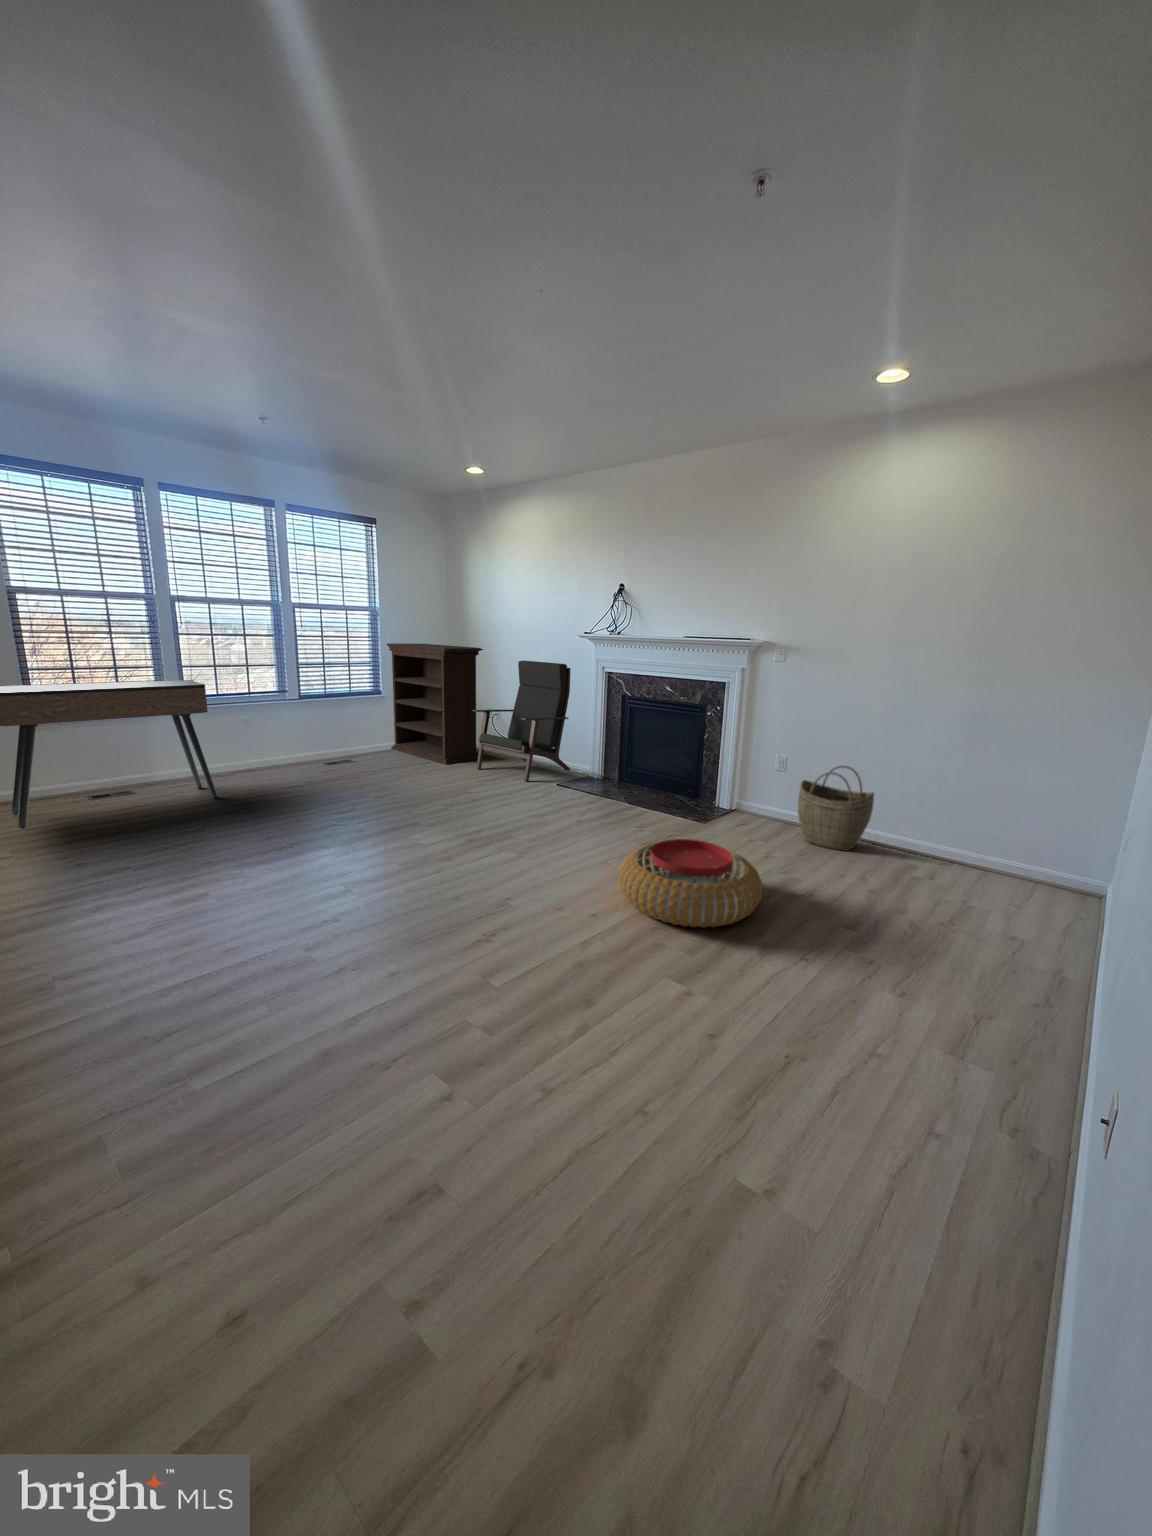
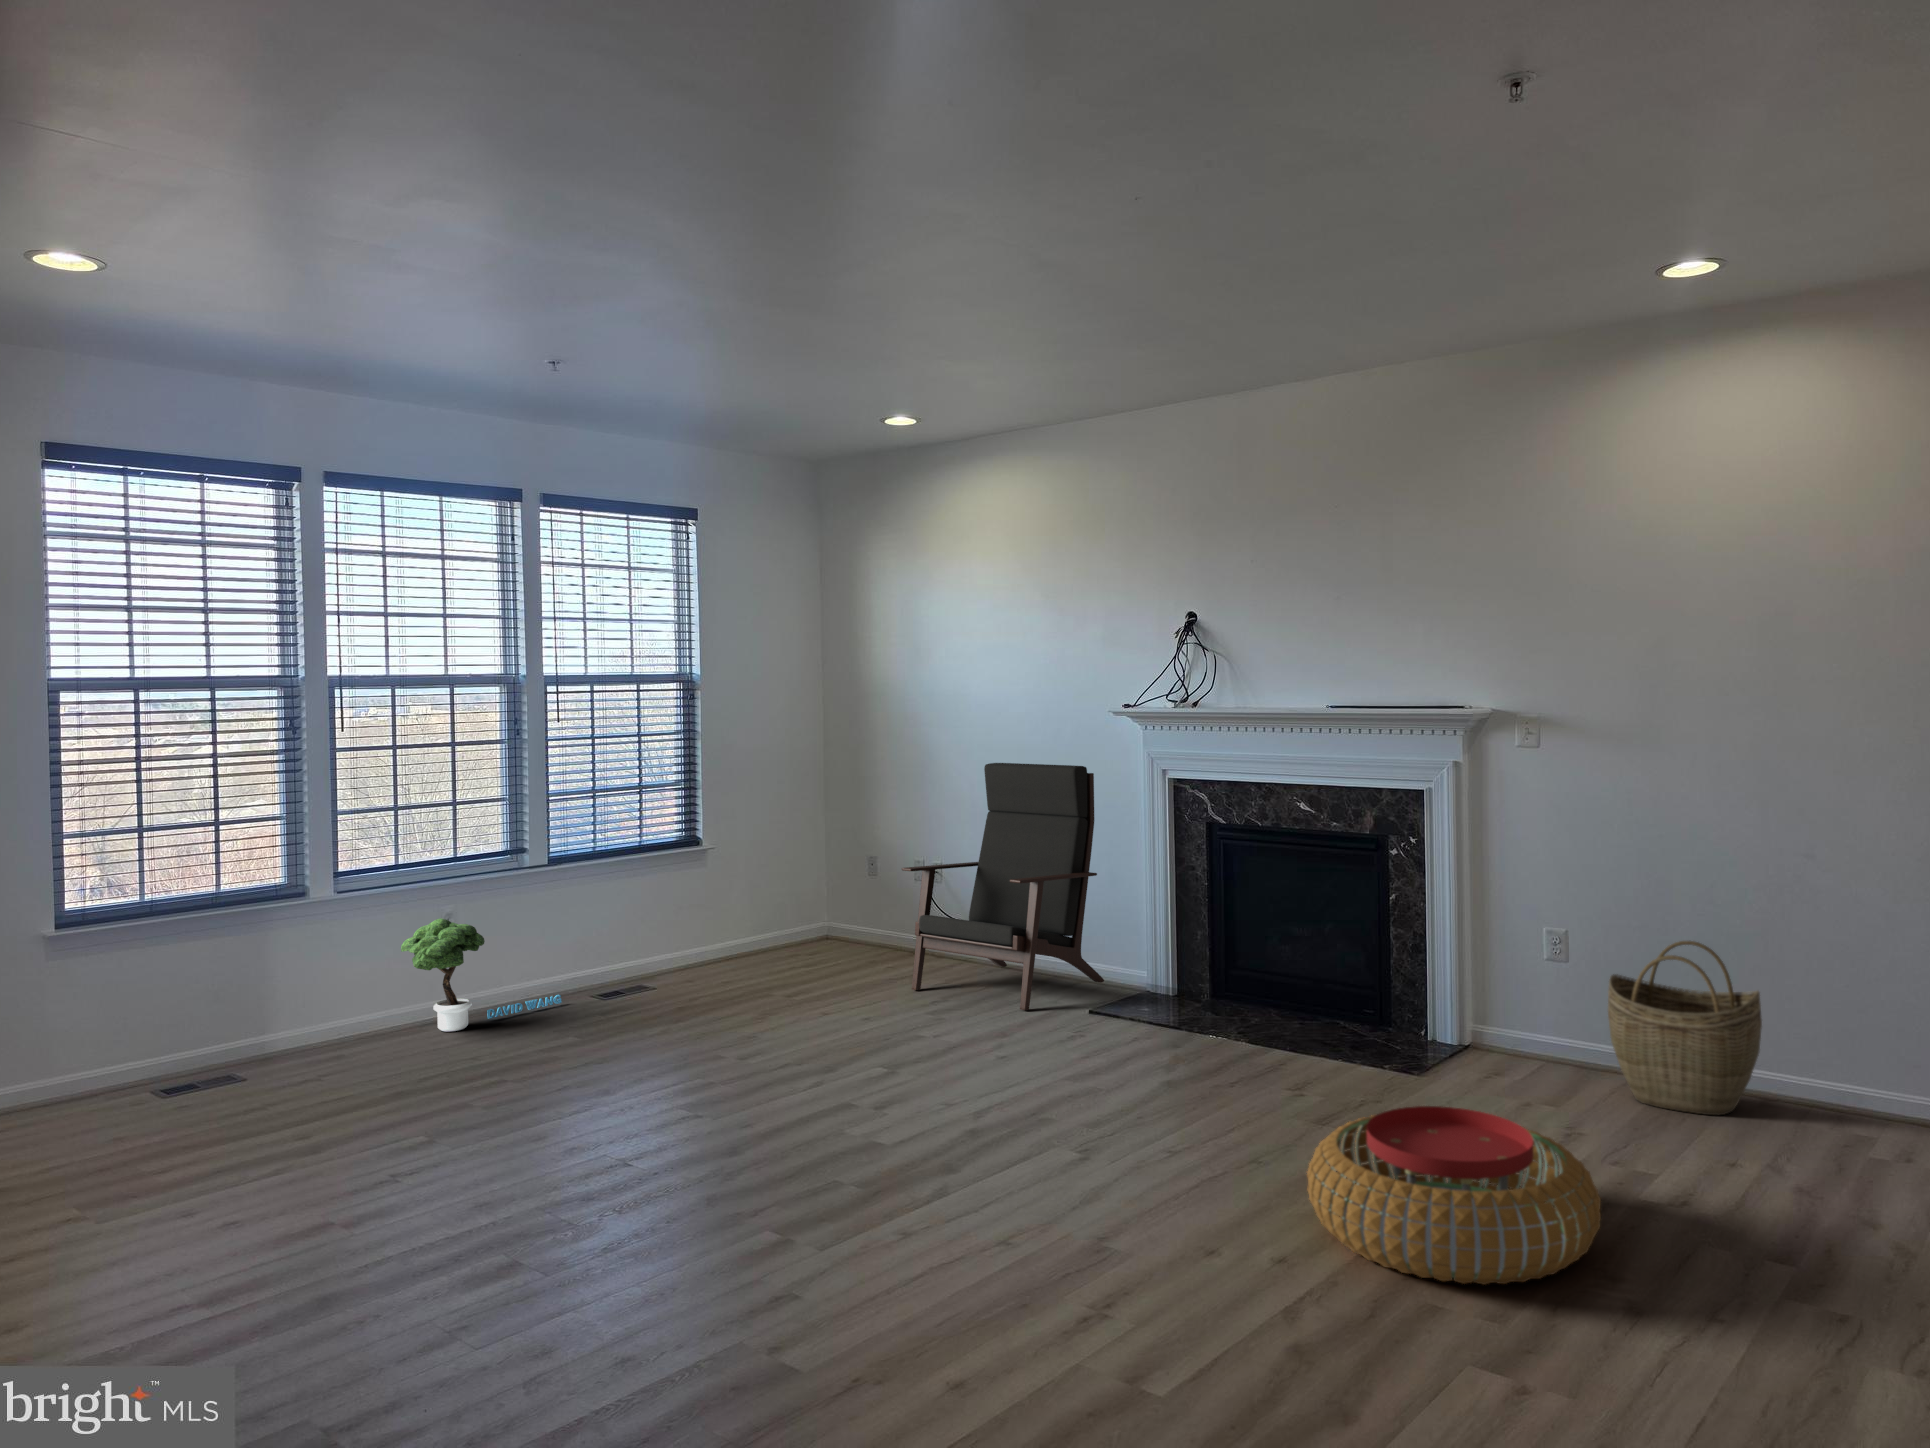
bookshelf: present [387,643,483,765] -> none [708,738,911,984]
console table: present [0,680,217,828] -> none [9,841,413,1167]
potted tree: none [221,722,307,776] -> present [401,918,561,1031]

